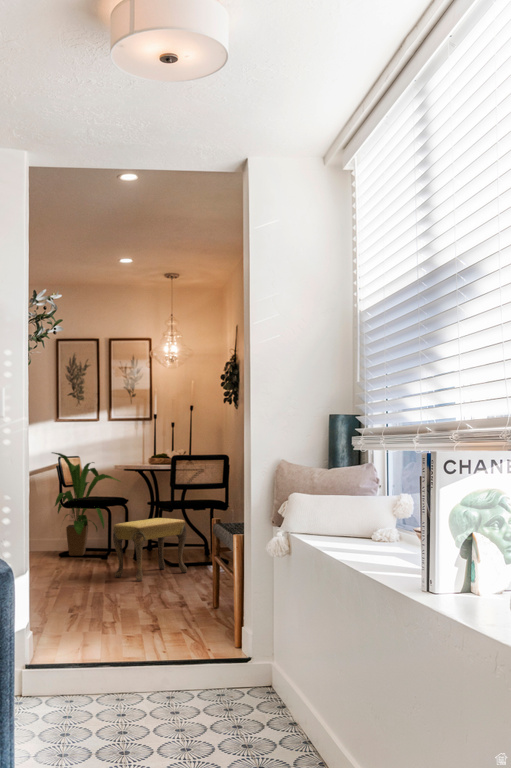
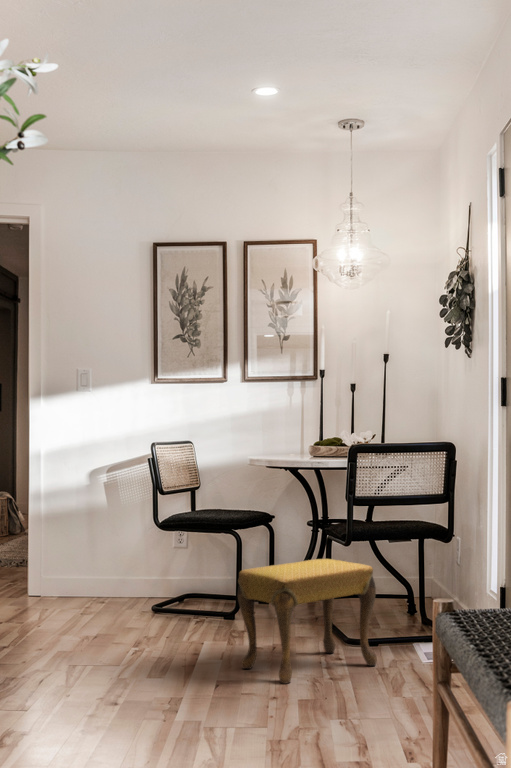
house plant: present [52,452,119,556] -> none [143,433,263,609]

